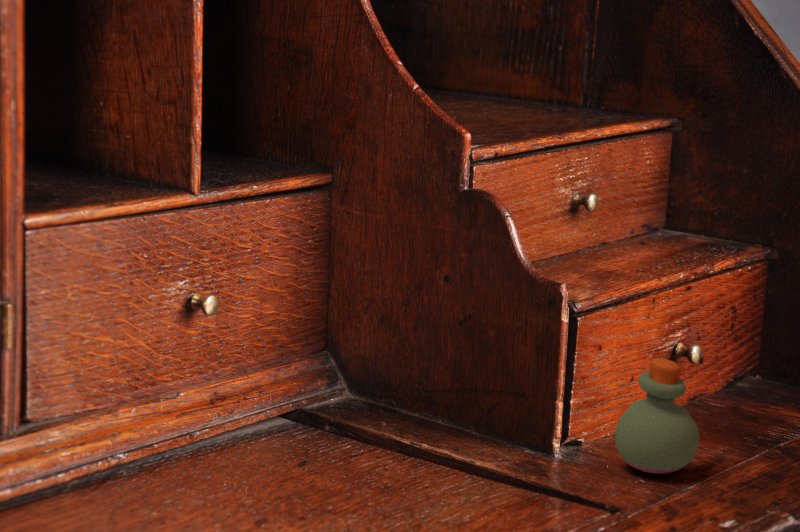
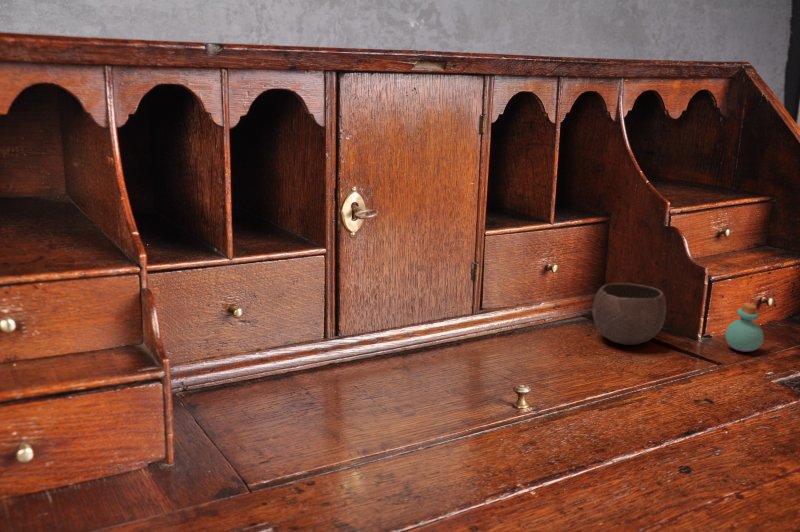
ceramic bowl: none [308,330,482,483] -> present [593,283,666,345]

